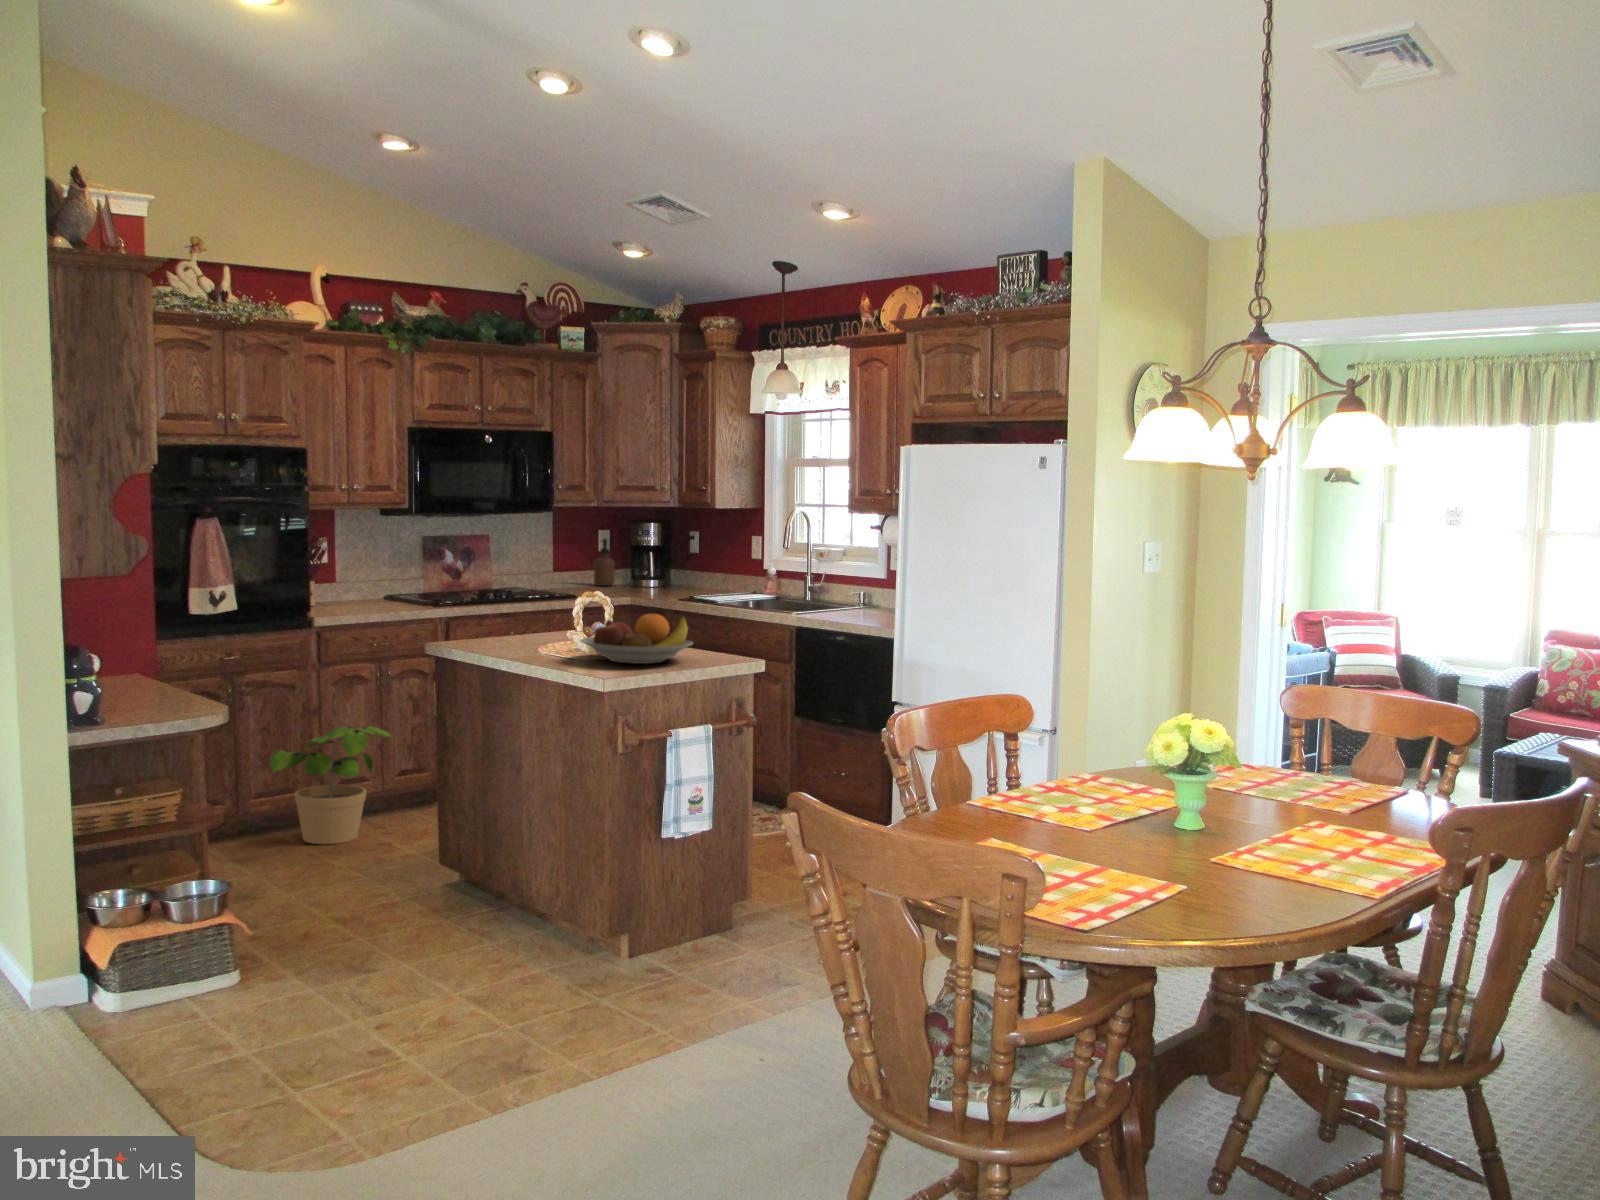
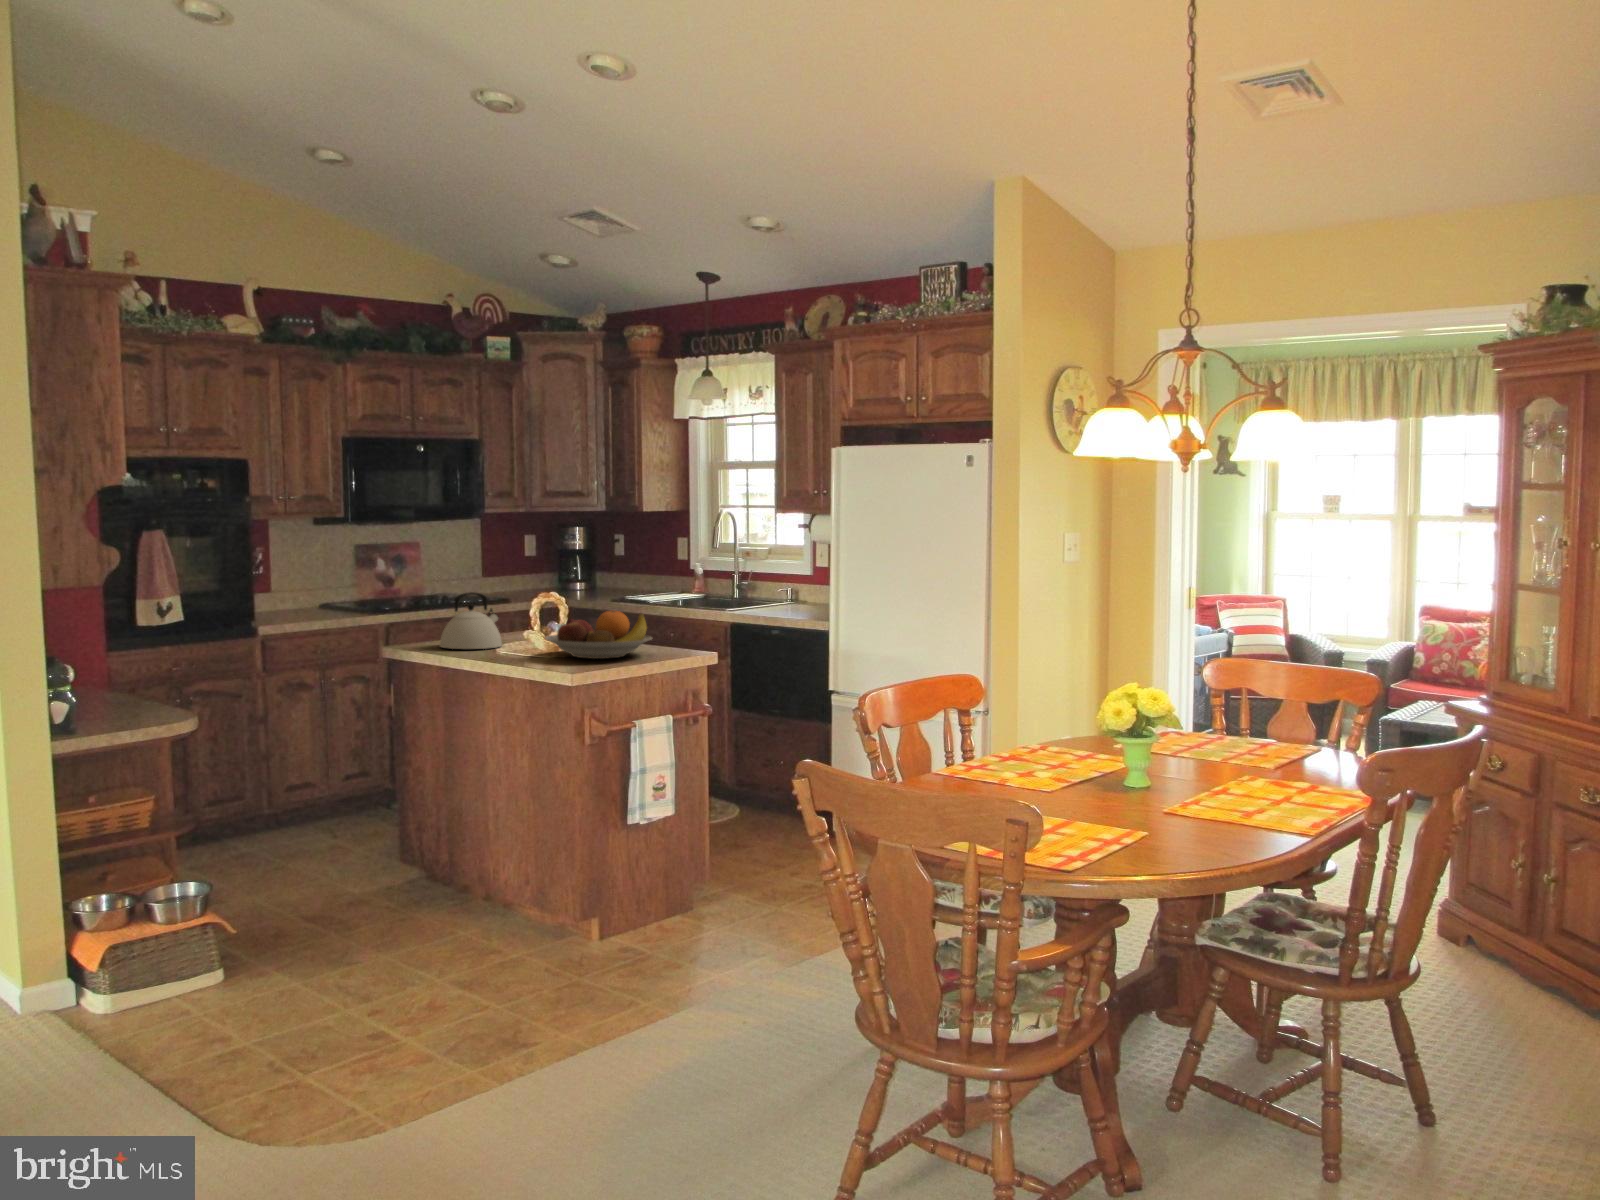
soap dispenser: present [594,539,615,586] -> none [526,543,546,589]
kettle: none [478,590,543,649] -> present [440,592,502,649]
potted plant: present [270,727,391,844] -> none [222,731,348,849]

